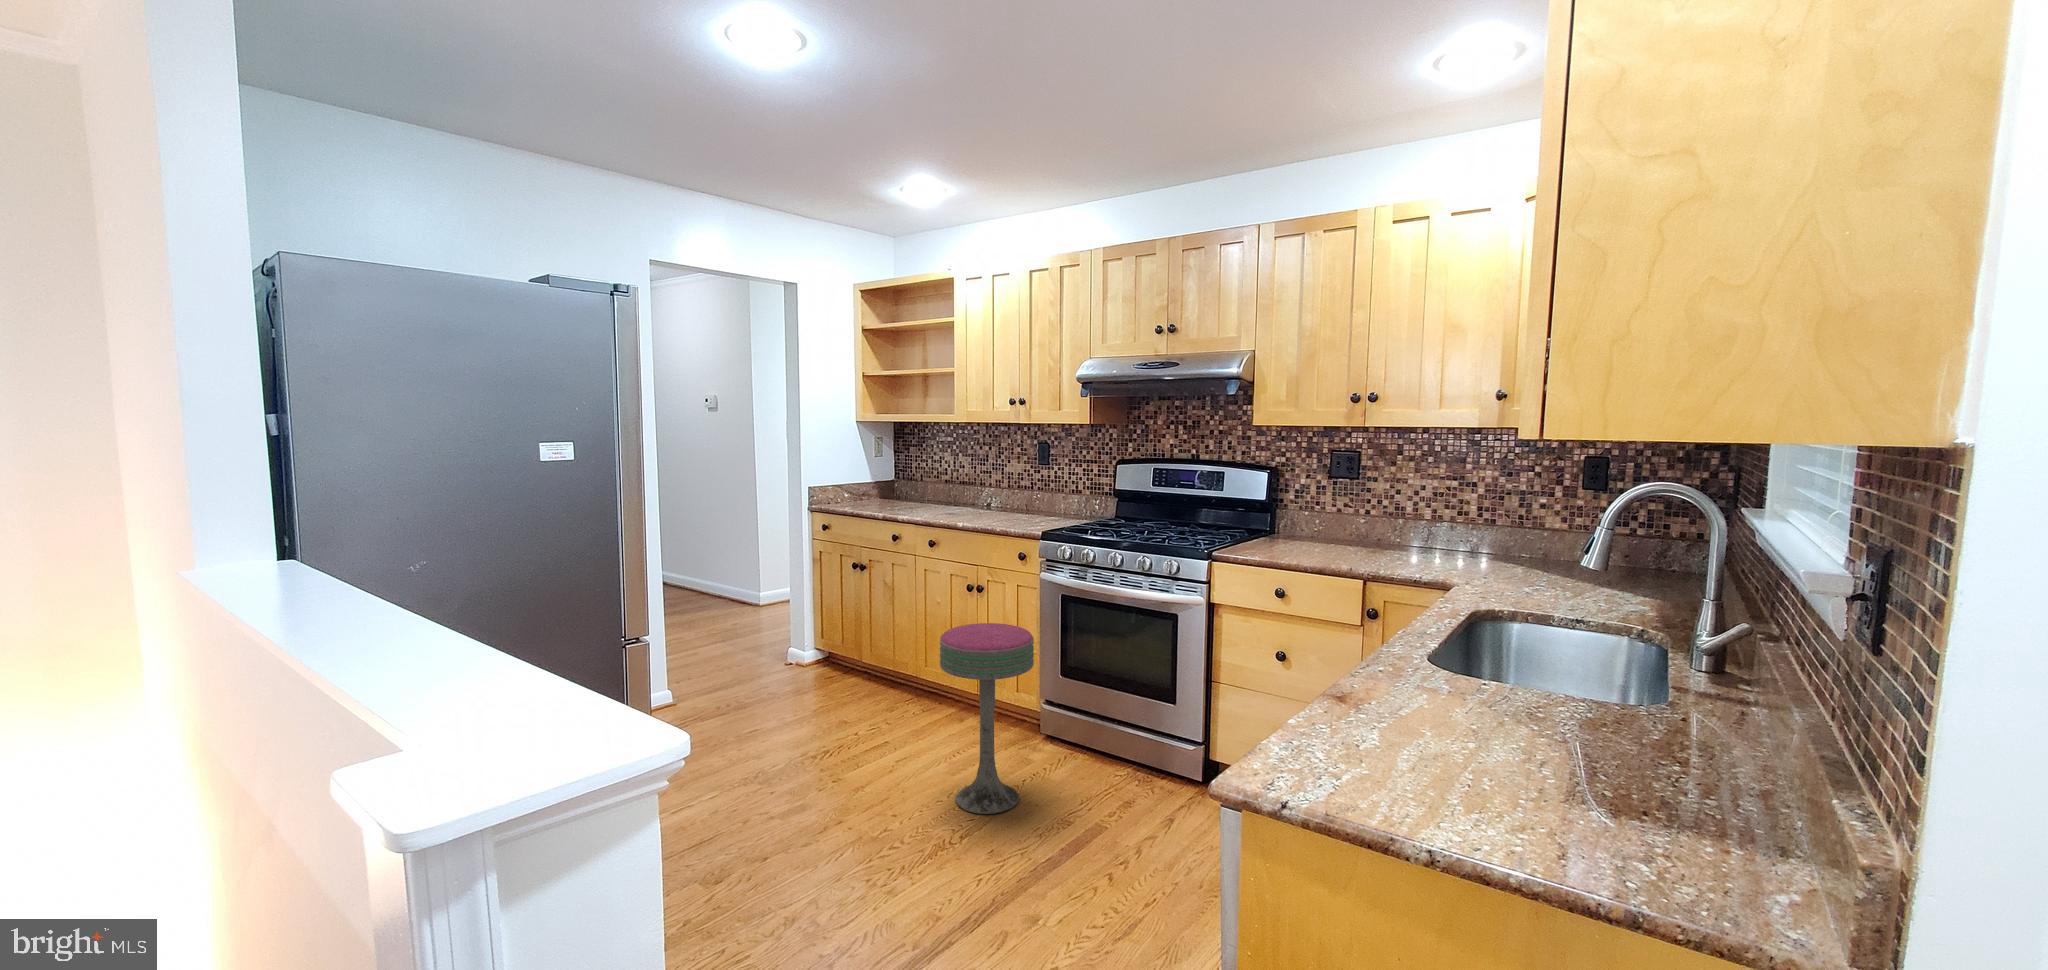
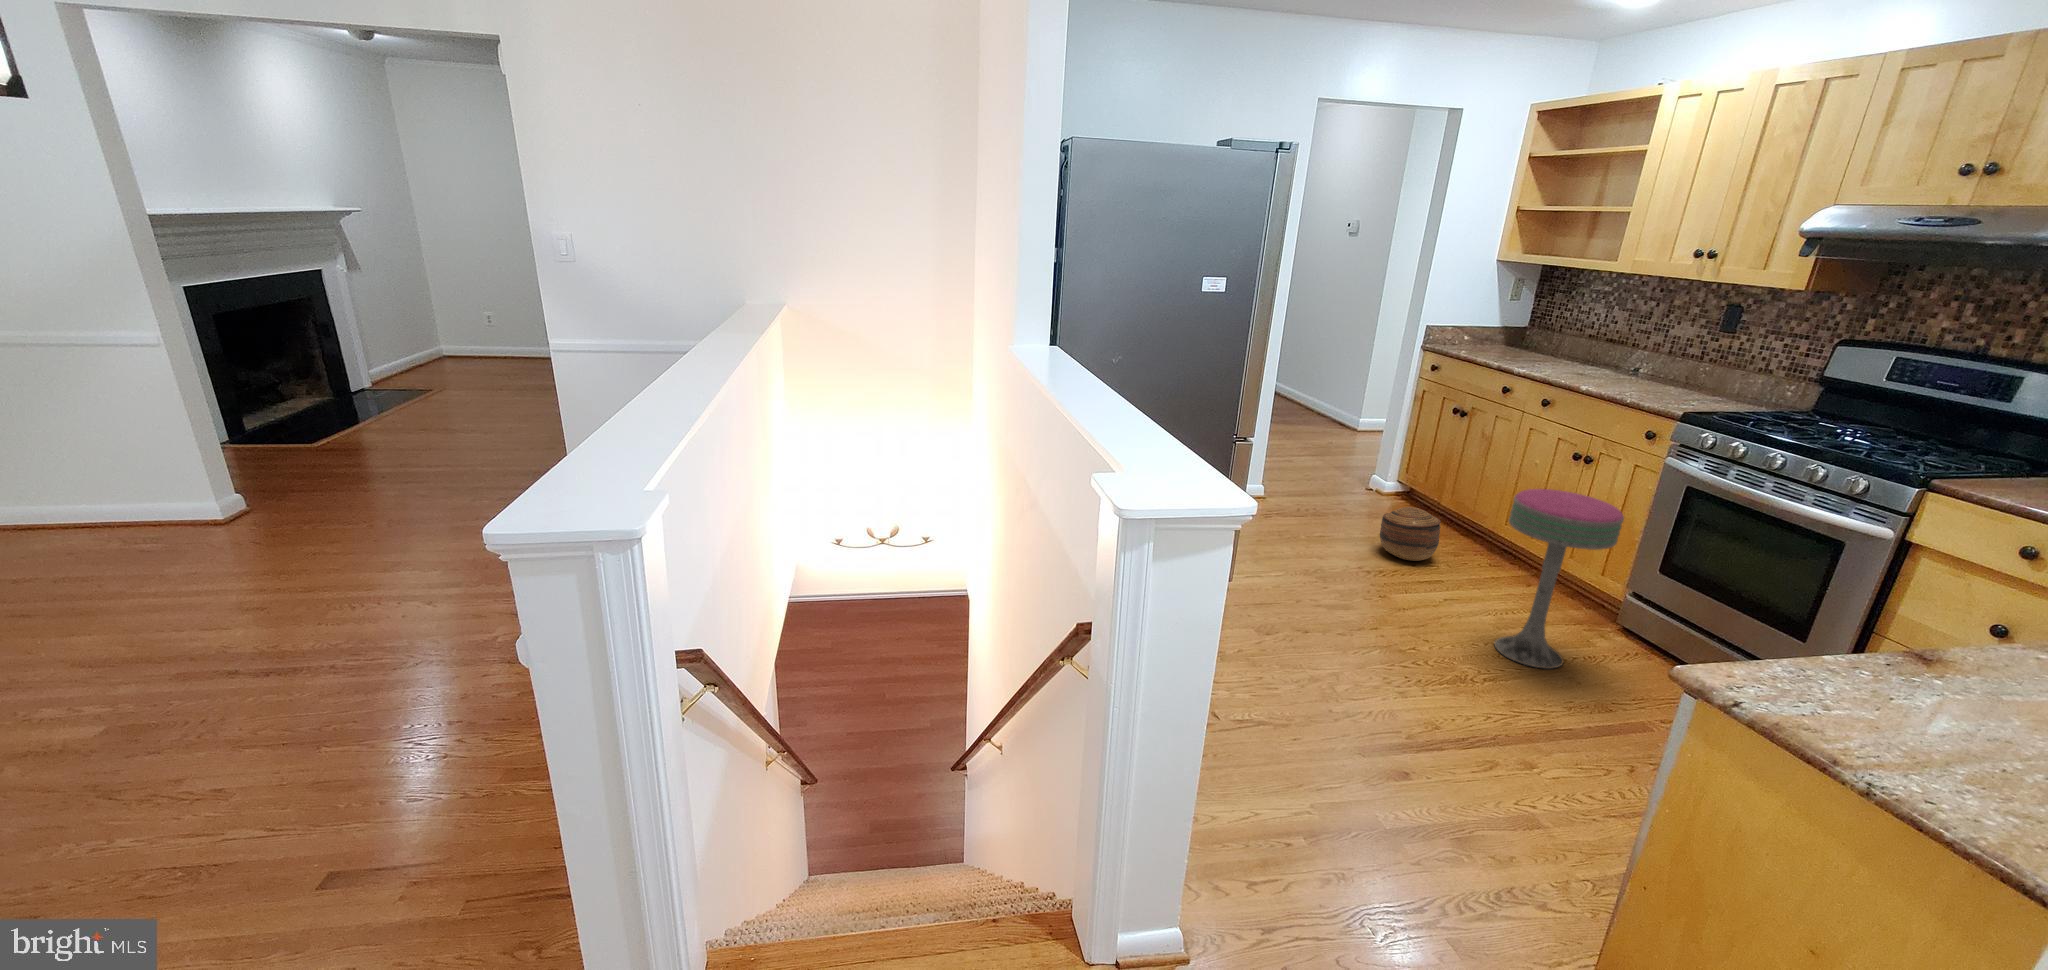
basket: none [812,675,873,735] -> present [1380,507,1441,561]

